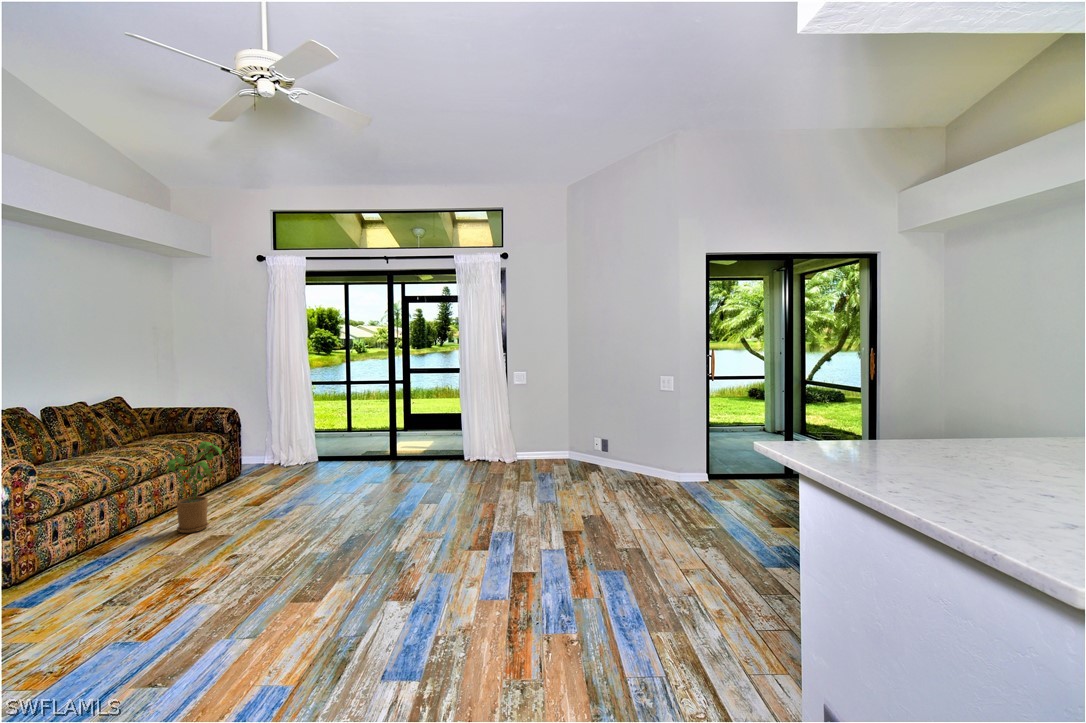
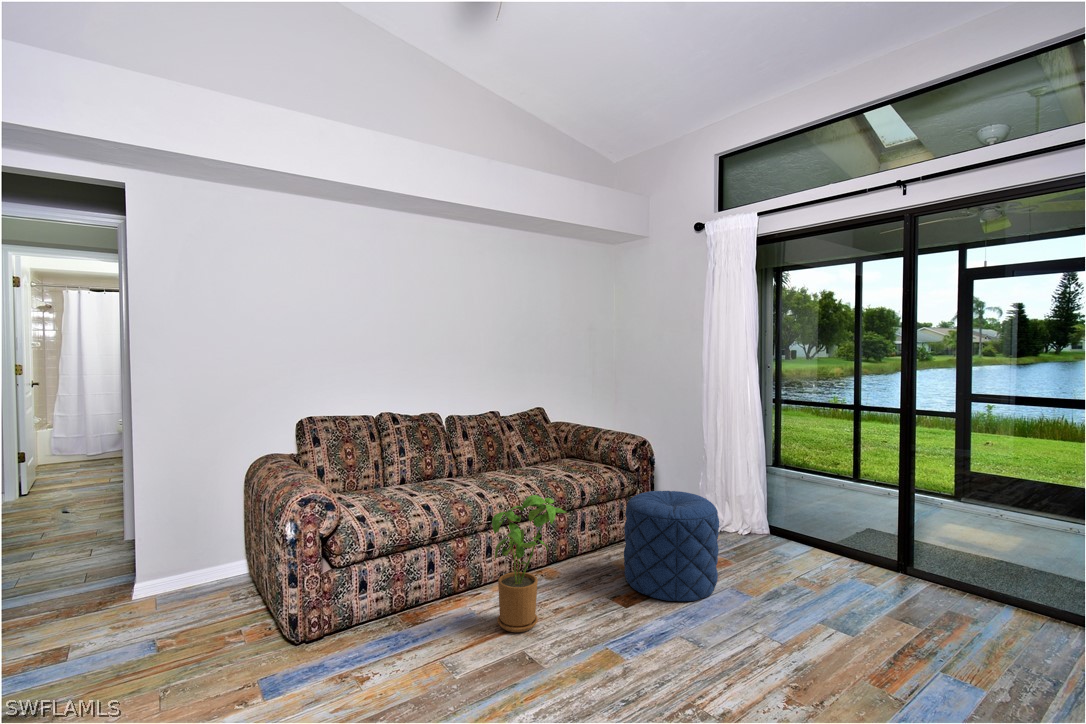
pouf: none [242,436,307,499] -> present [624,491,719,601]

